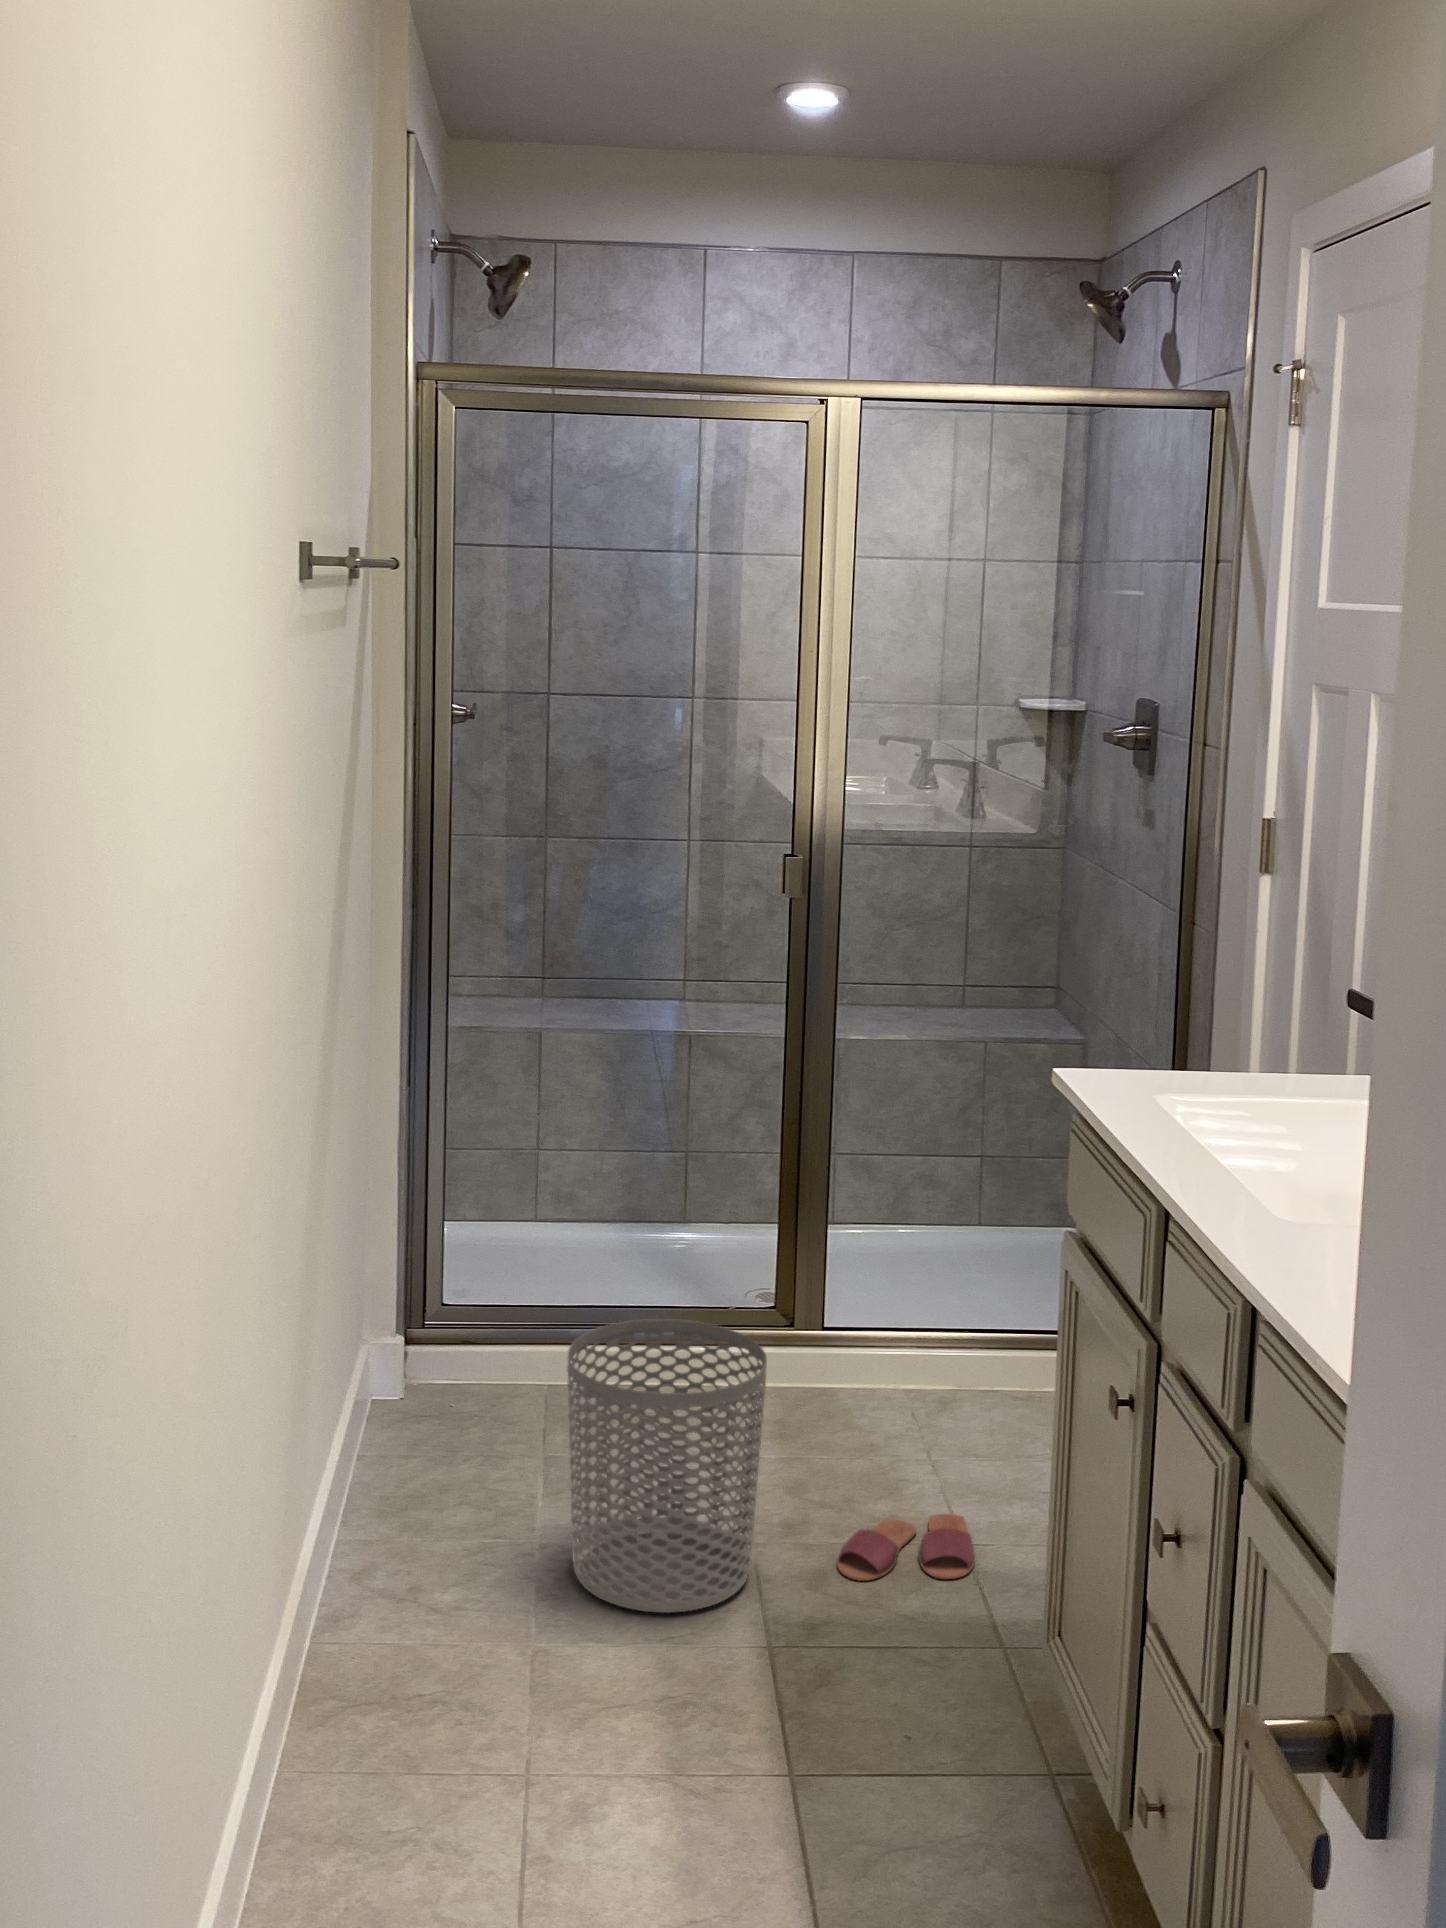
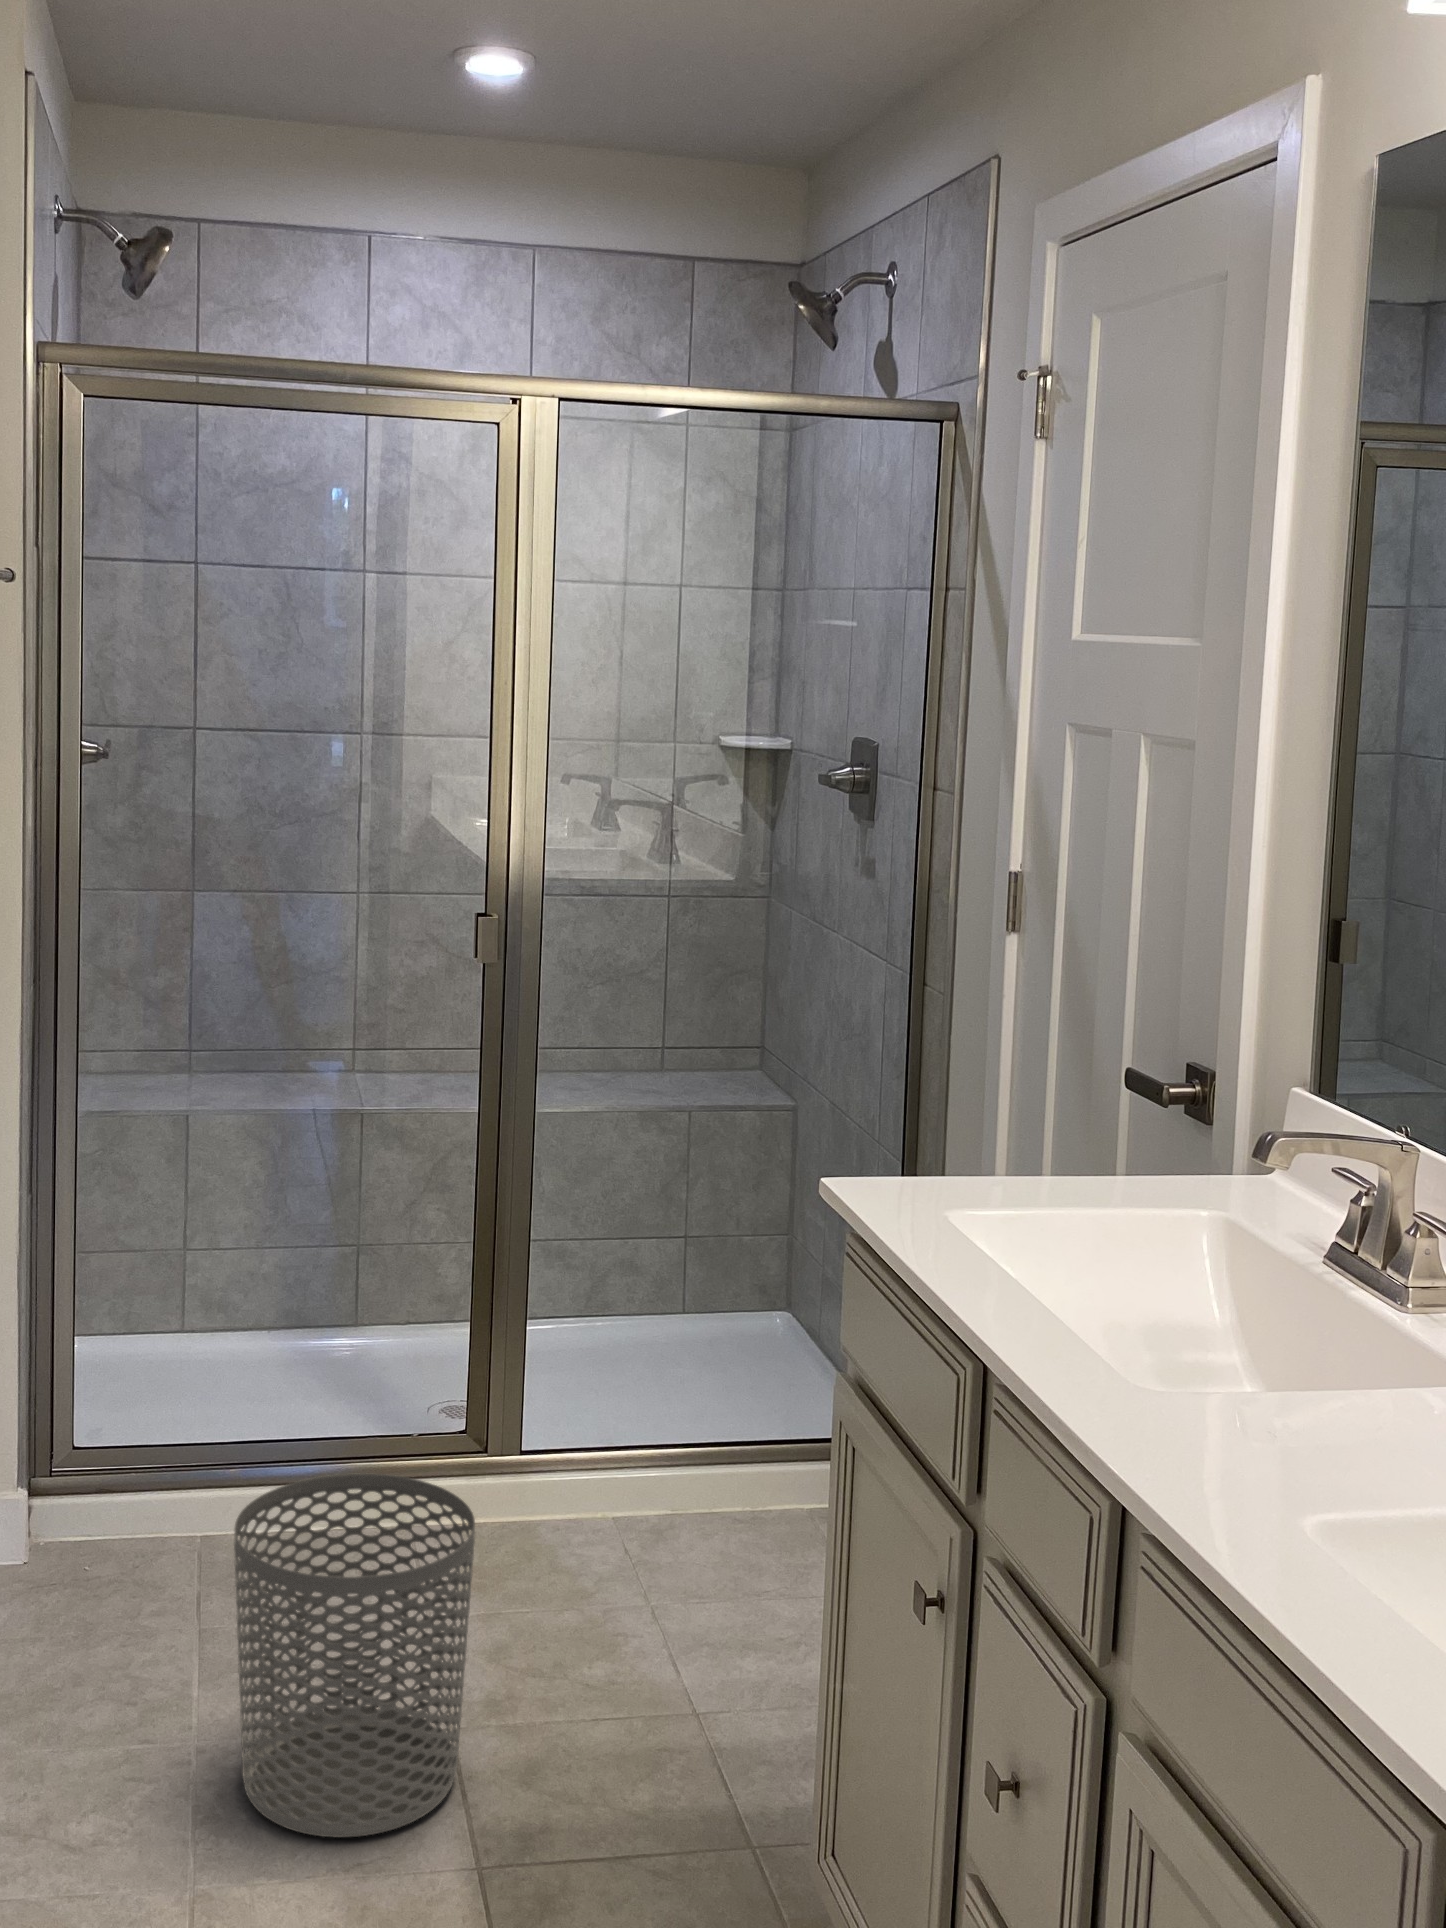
slippers: present [837,1514,975,1581] -> none [558,1674,715,1771]

